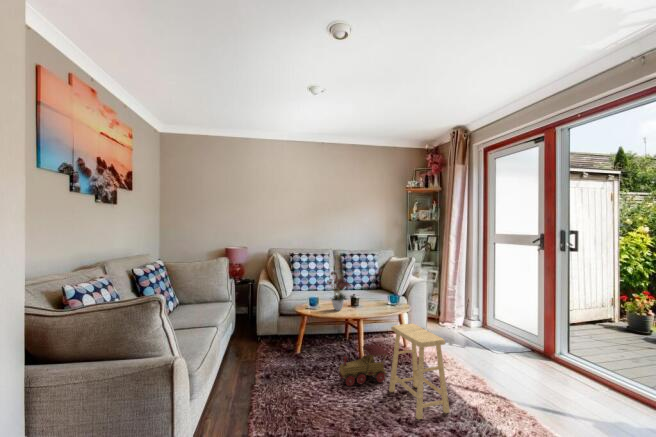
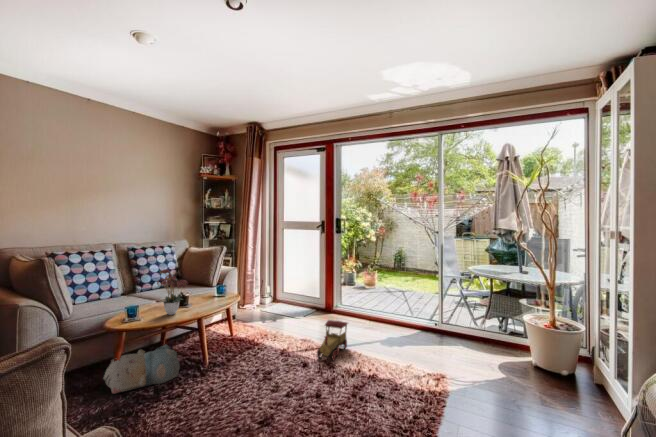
footstool: present [389,324,450,419] -> none [255,307,313,388]
plush toy: none [292,333,341,365] -> present [104,344,180,393]
toy train: present [339,344,388,386] -> present [317,320,348,360]

